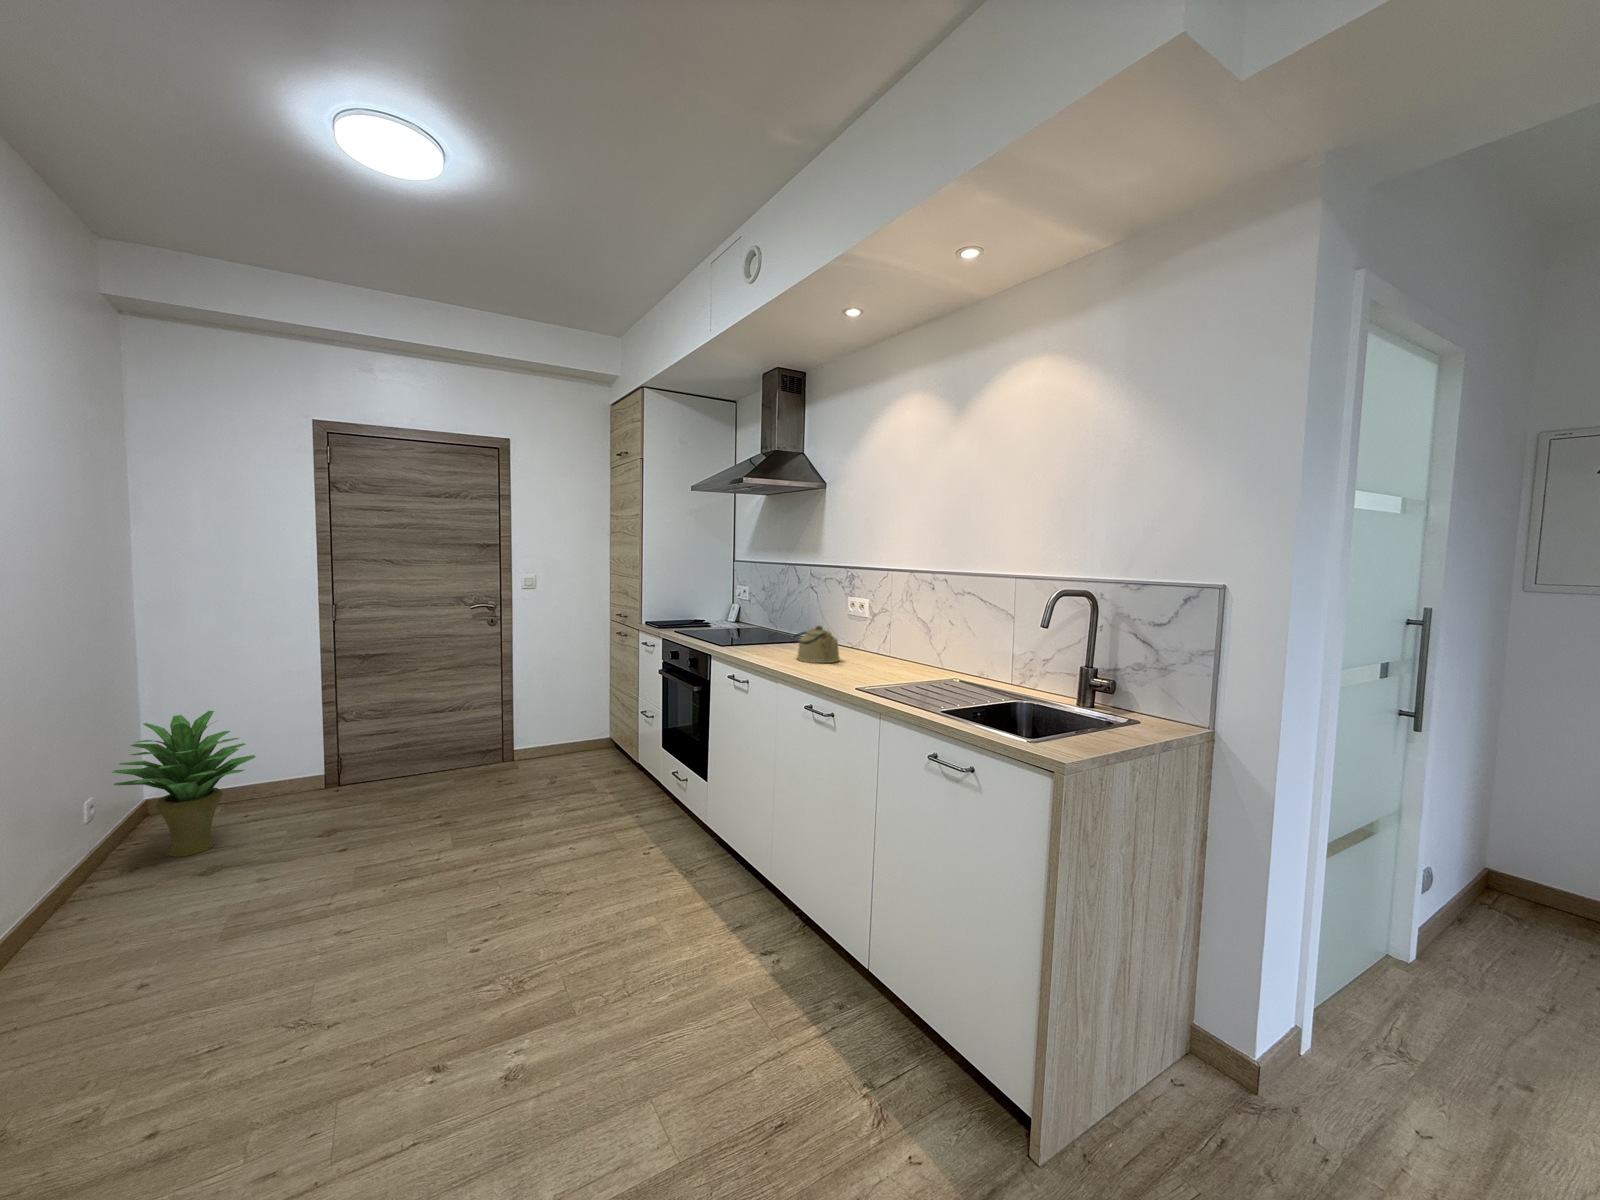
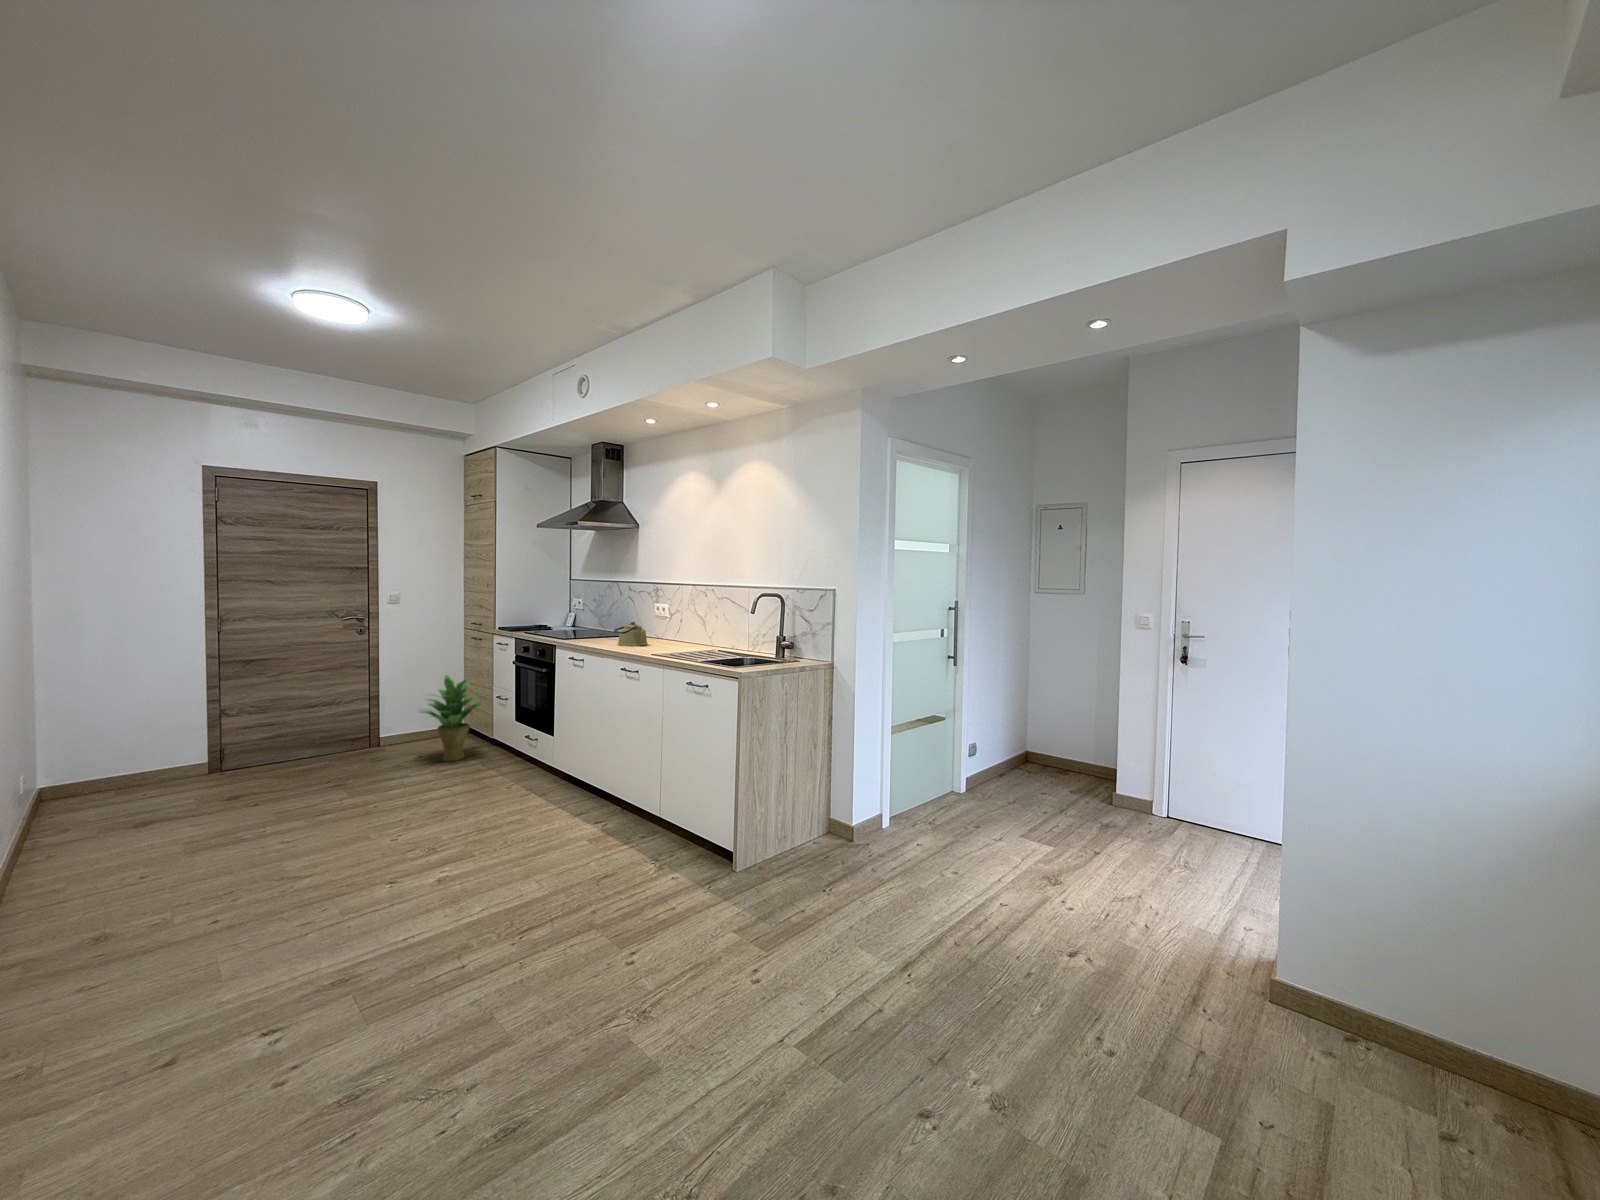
potted plant: present [112,711,256,857] -> present [420,675,483,761]

